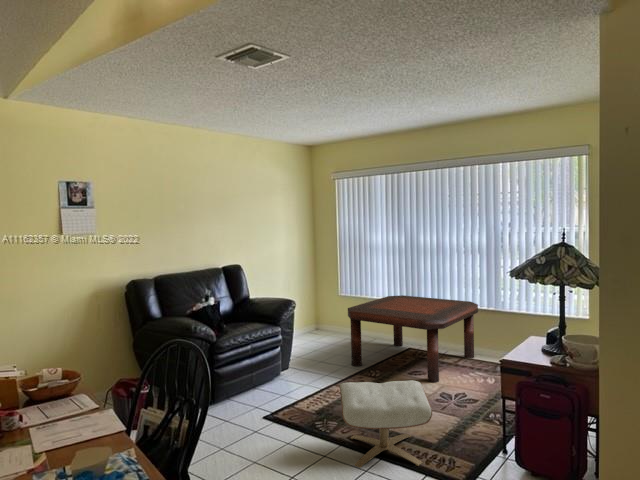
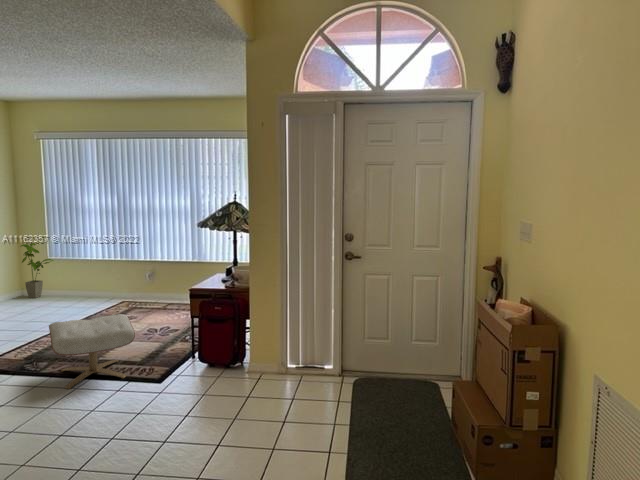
house plant: none [314,281,344,335] -> present [21,243,53,298]
coffee table: present [348,295,478,382] -> none [59,254,183,323]

